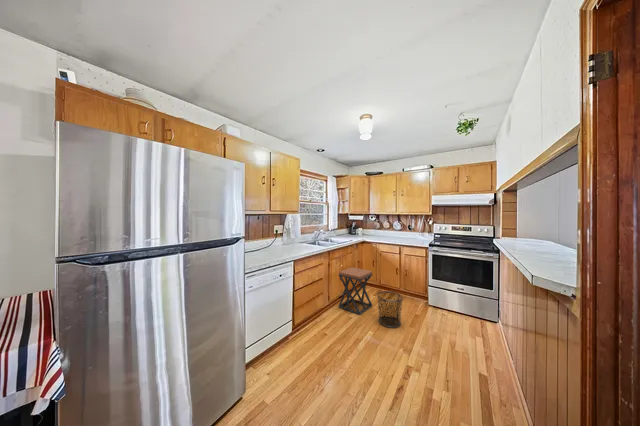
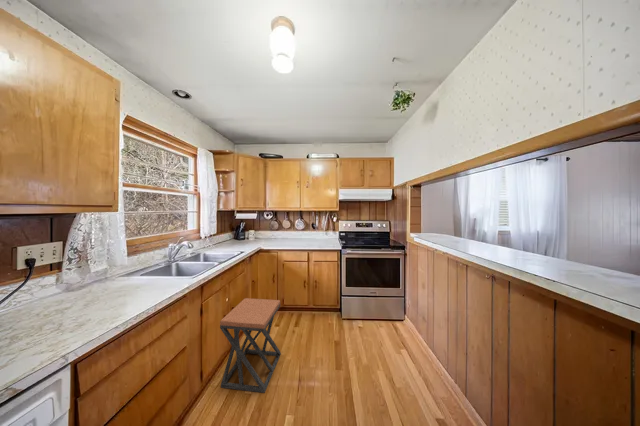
waste bin: present [377,291,403,328] -> none [295,331,337,407]

